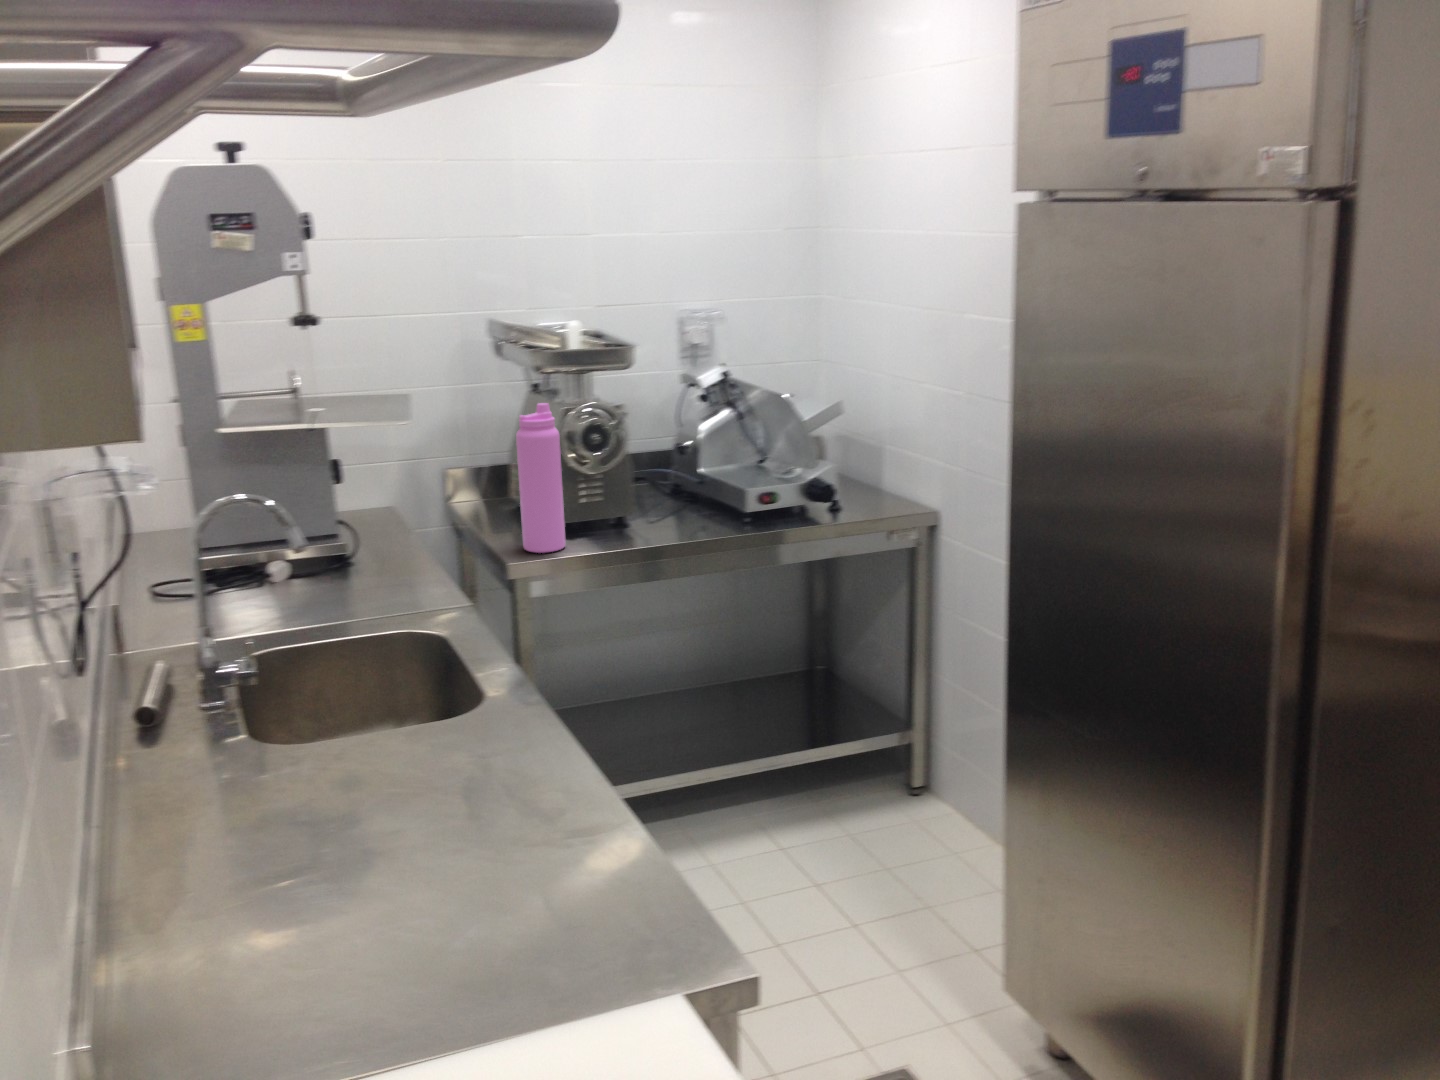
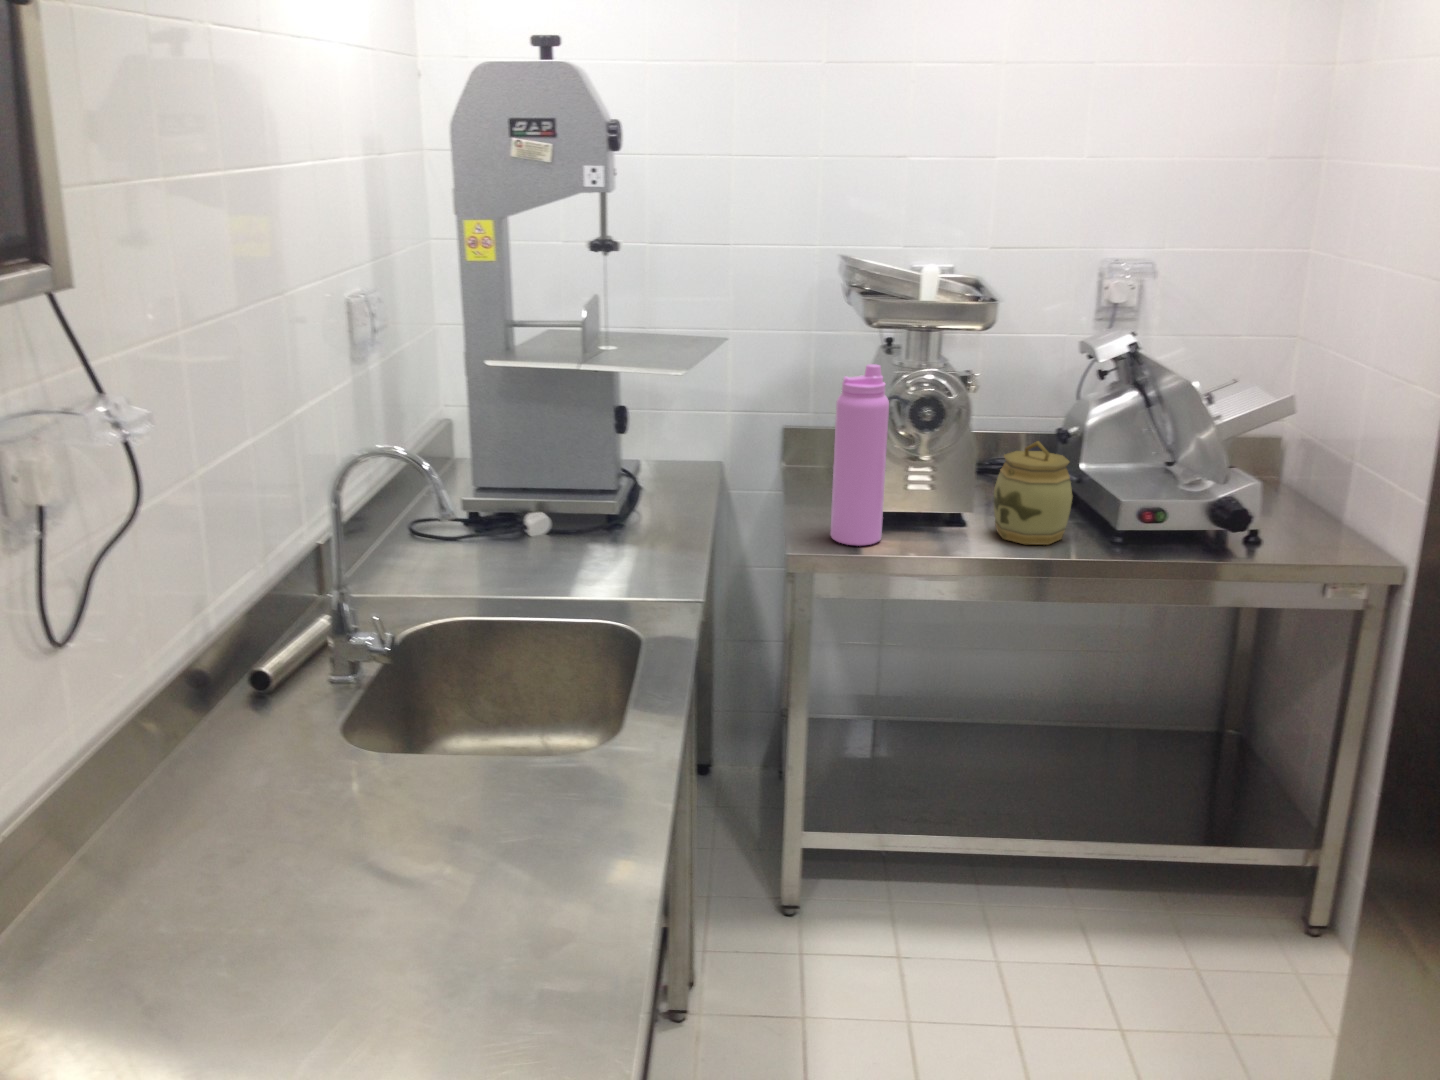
jar: none [644,451,705,533] -> present [994,441,1072,545]

